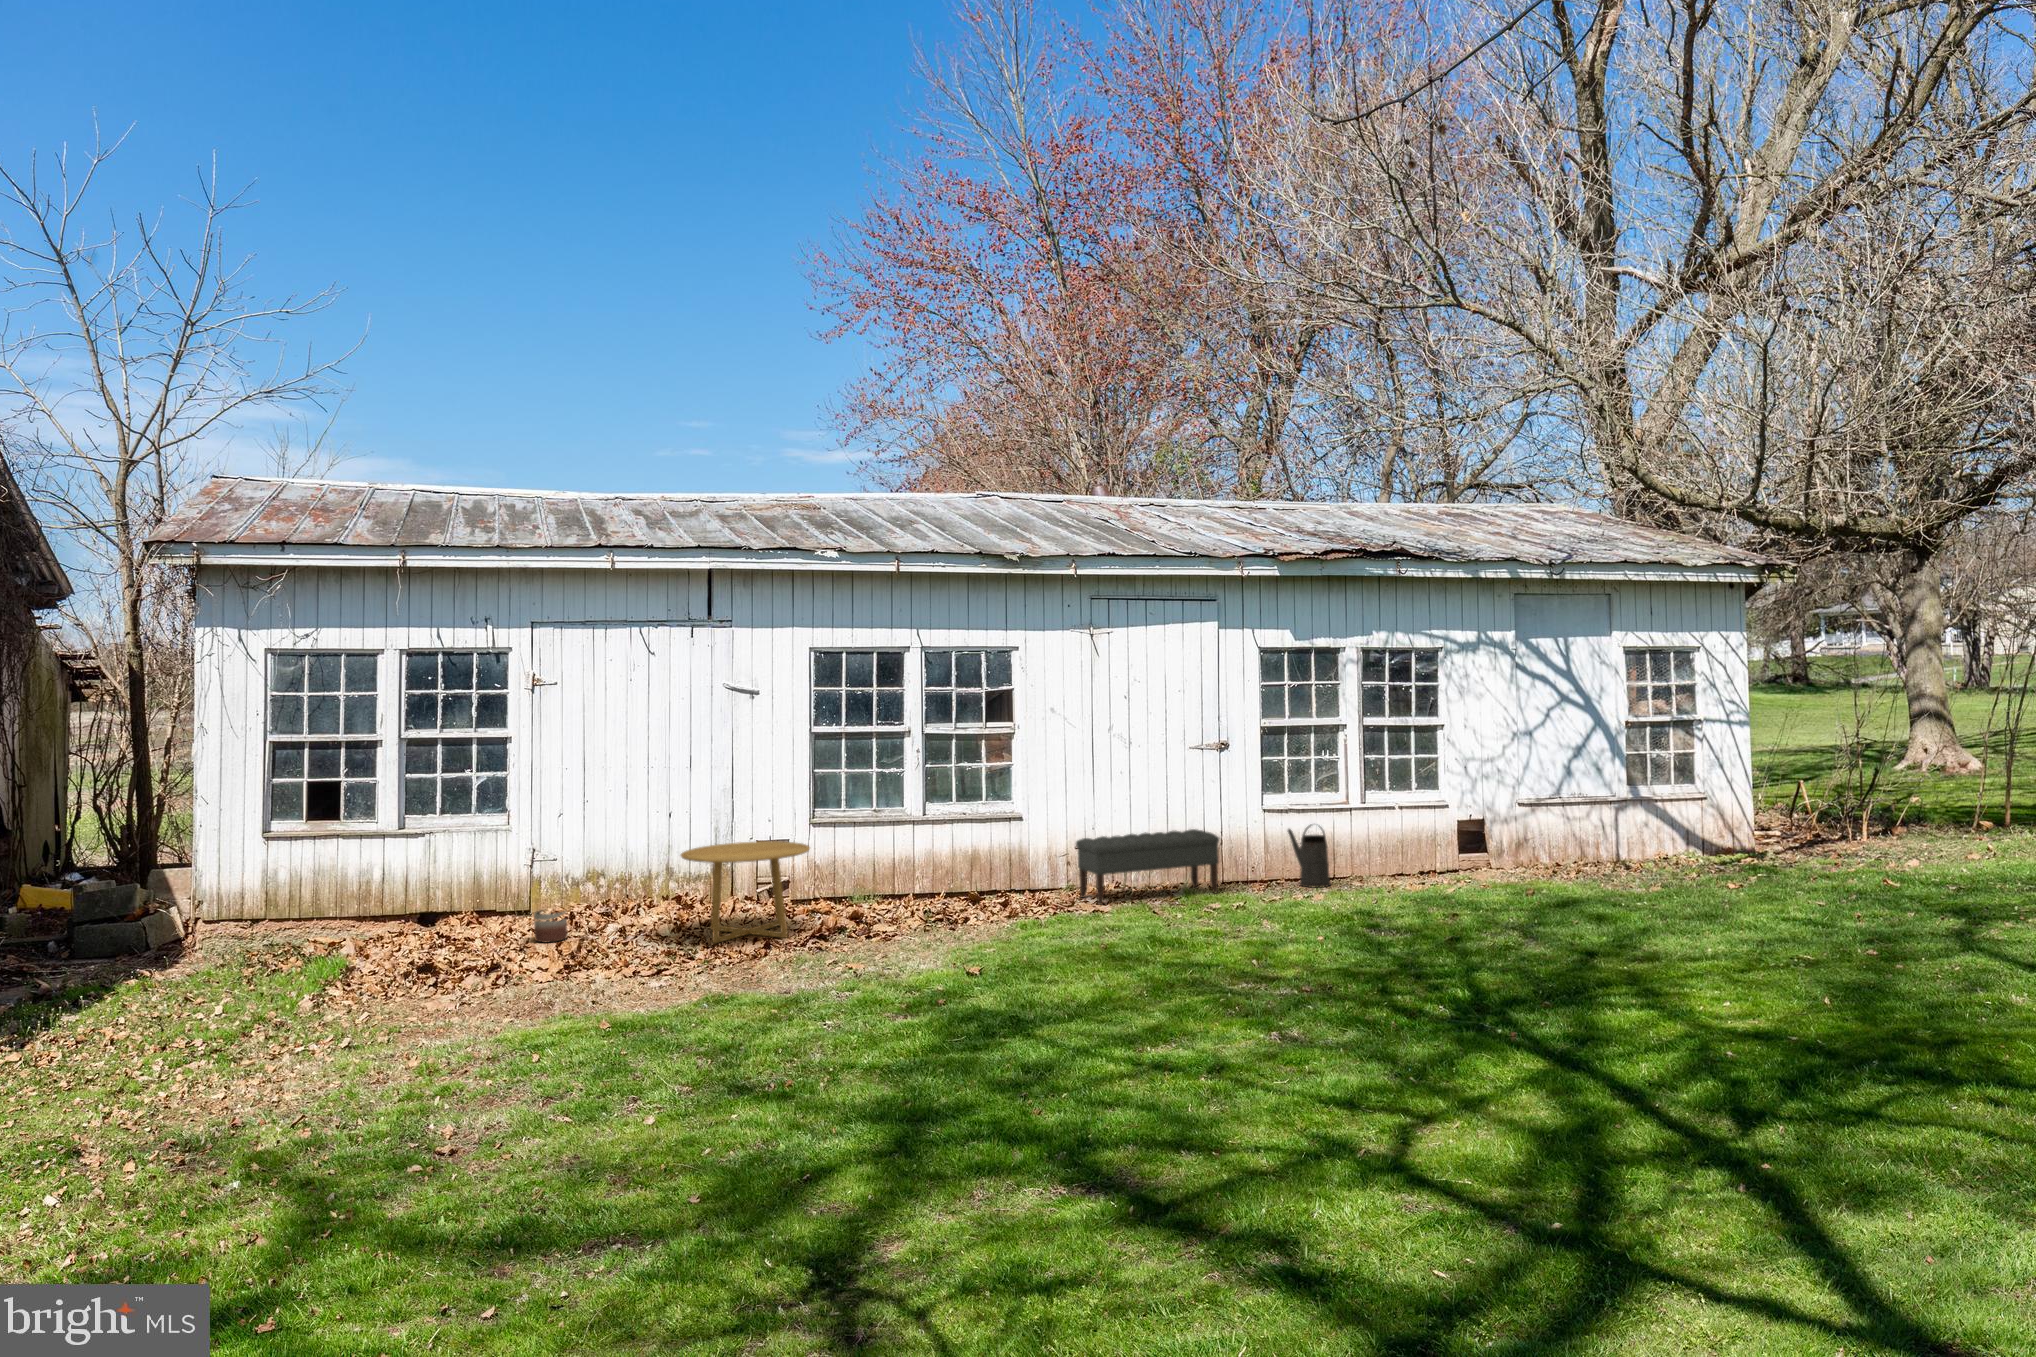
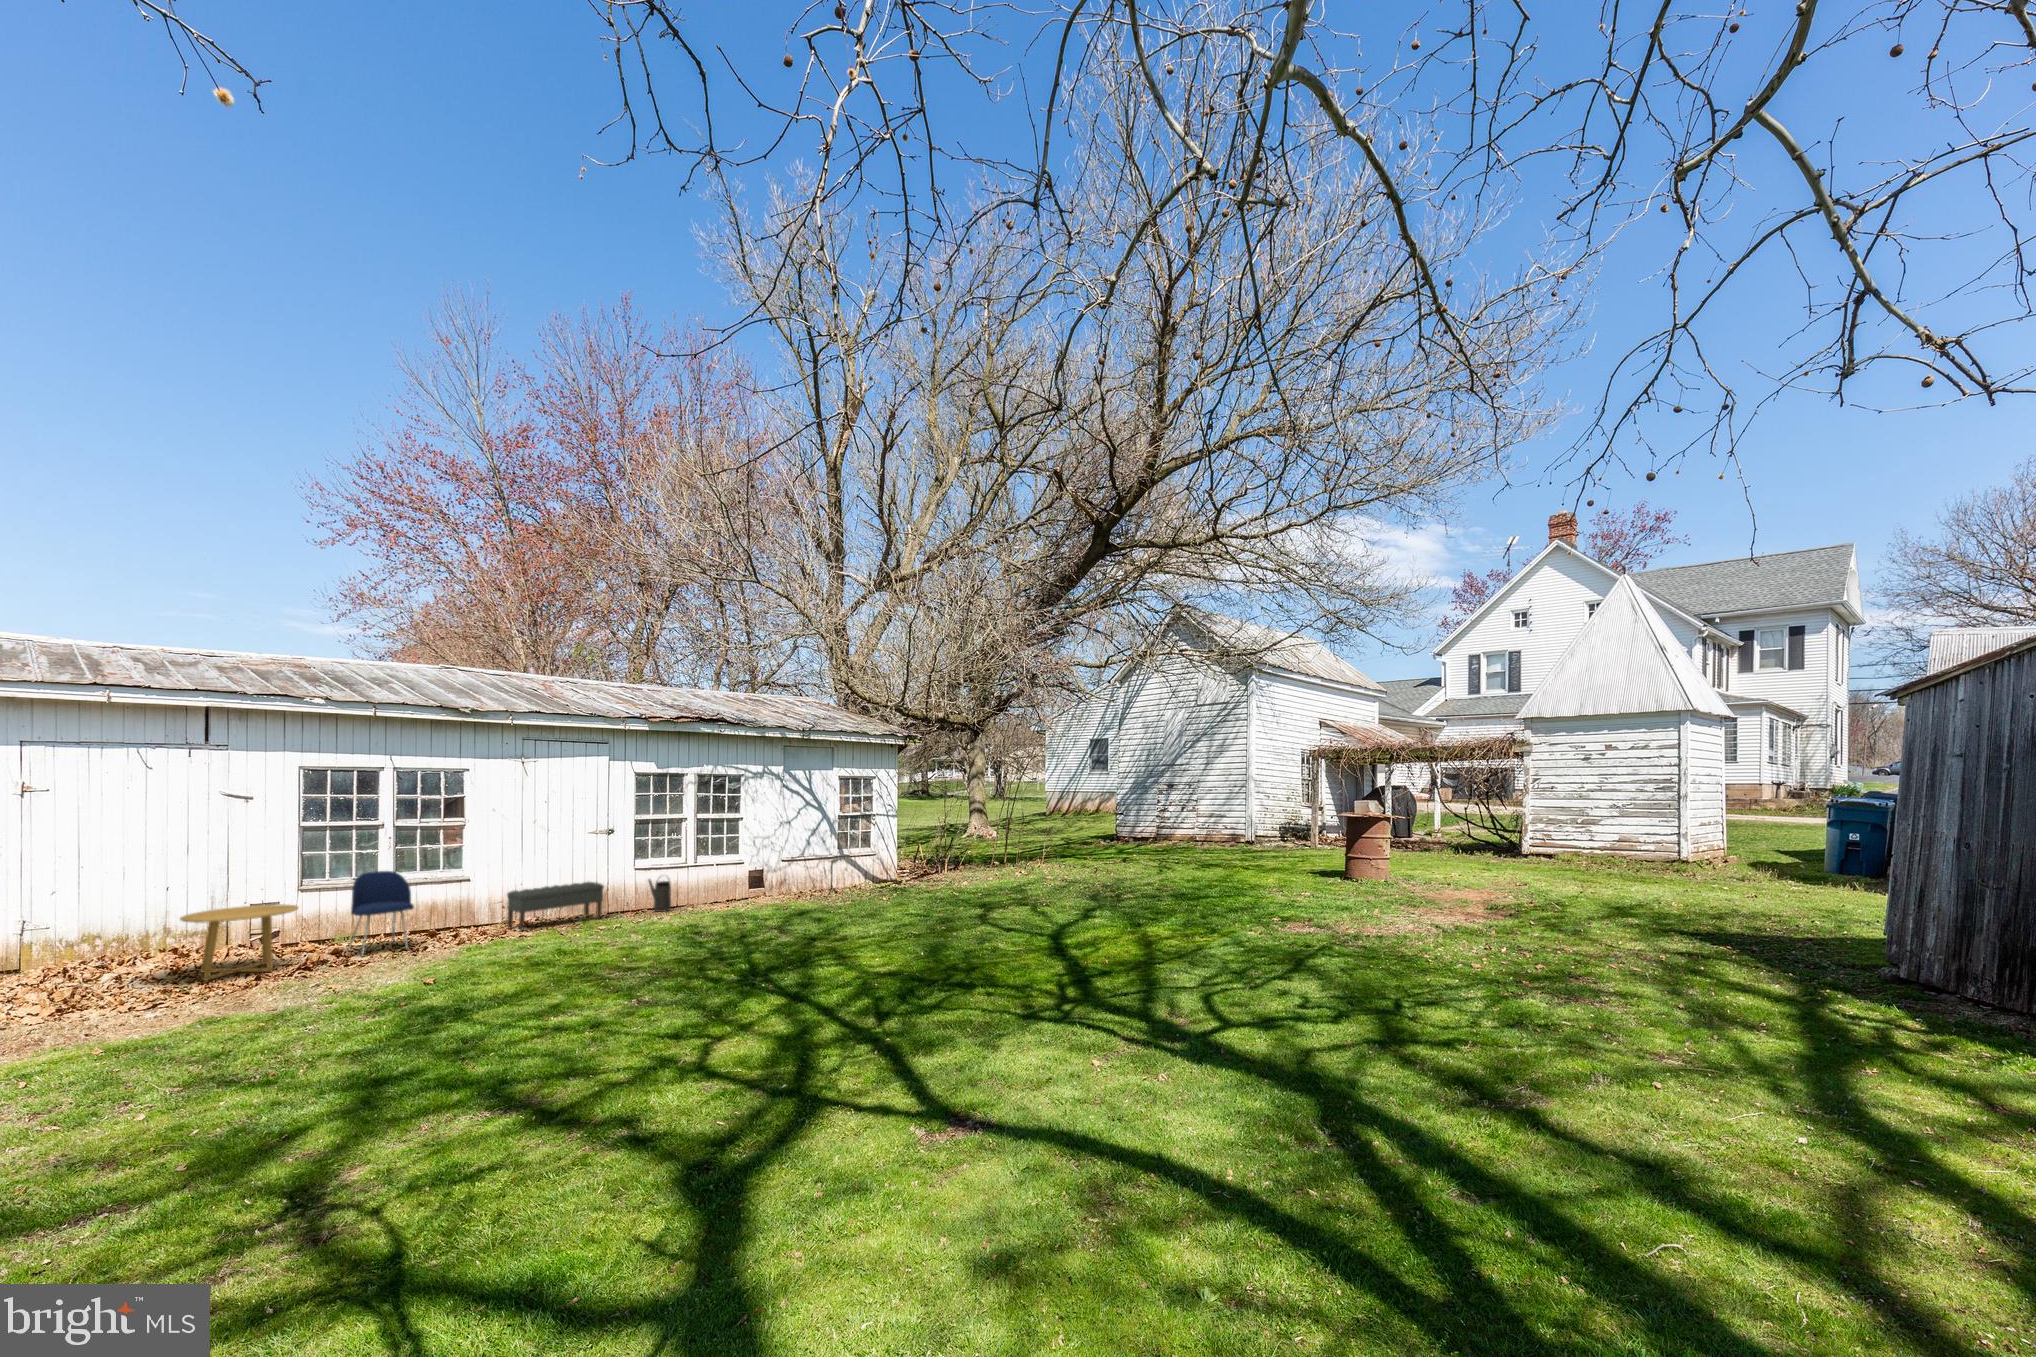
chair: none [872,799,951,926] -> present [348,871,414,956]
planter: present [534,909,567,943] -> none [17,968,55,996]

